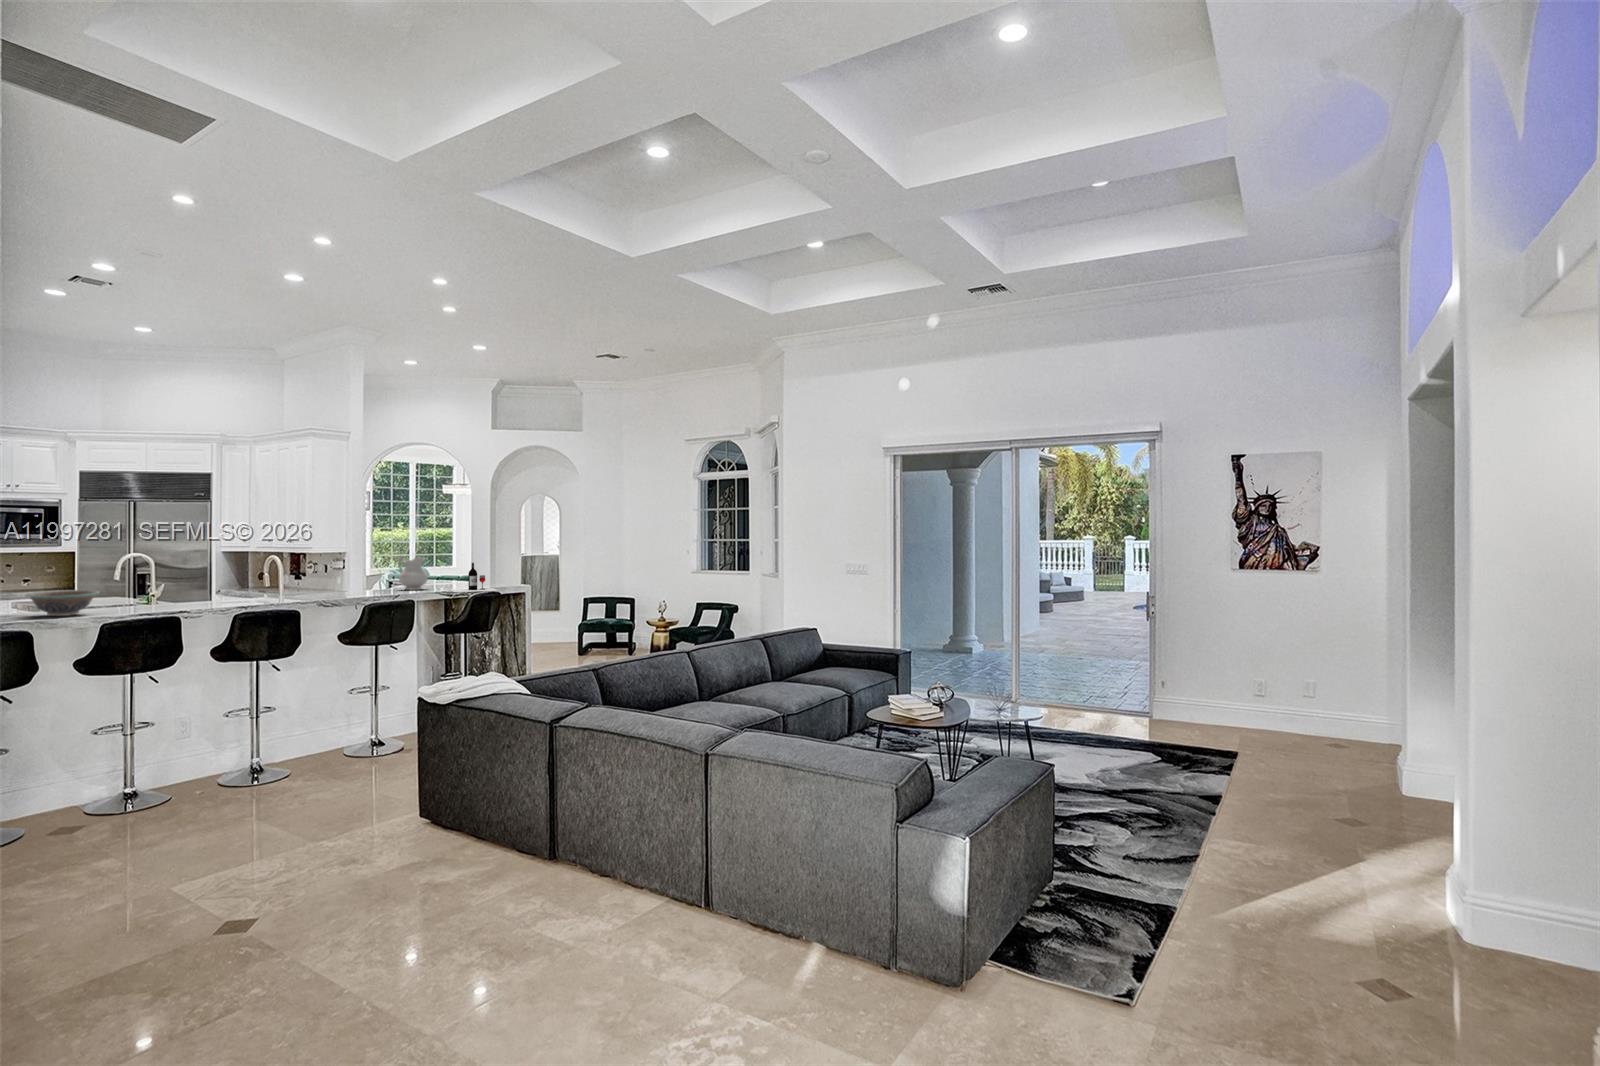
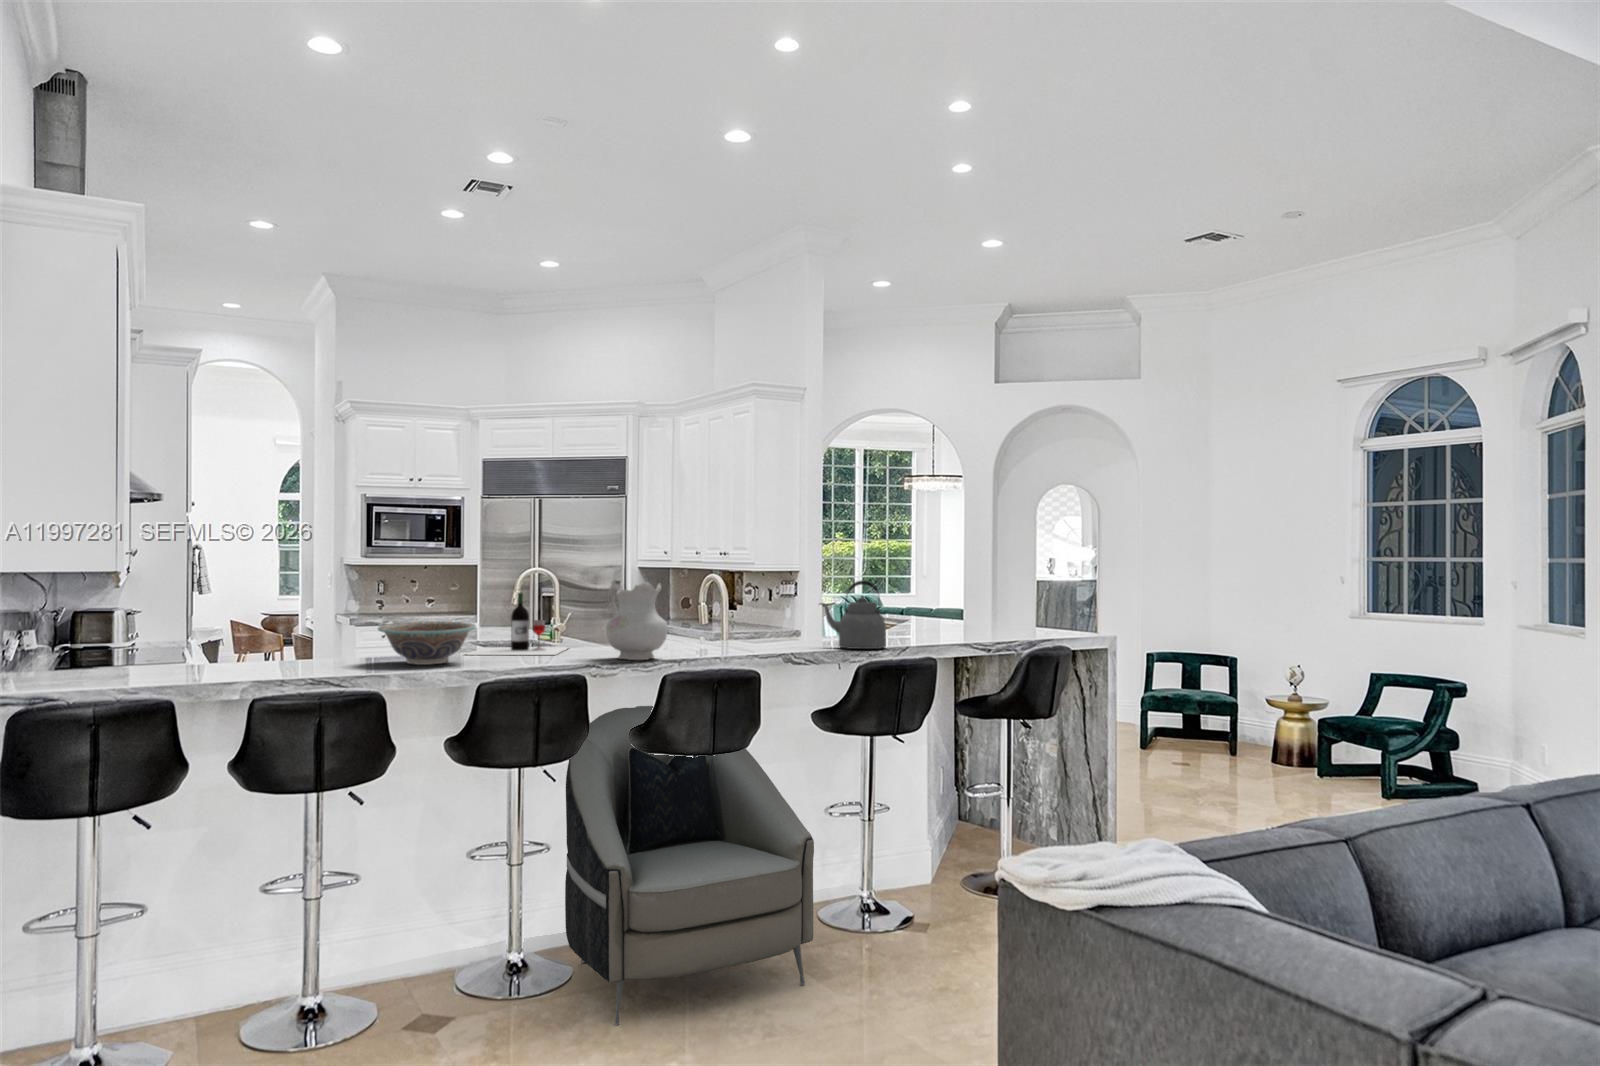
ceramic pitcher: present [398,556,428,590] -> present [606,580,668,660]
kettle: none [340,559,383,598] -> present [820,581,886,649]
wine bottle: present [451,563,498,592] -> present [467,593,568,655]
armchair: none [167,610,331,807] -> present [565,706,814,1026]

